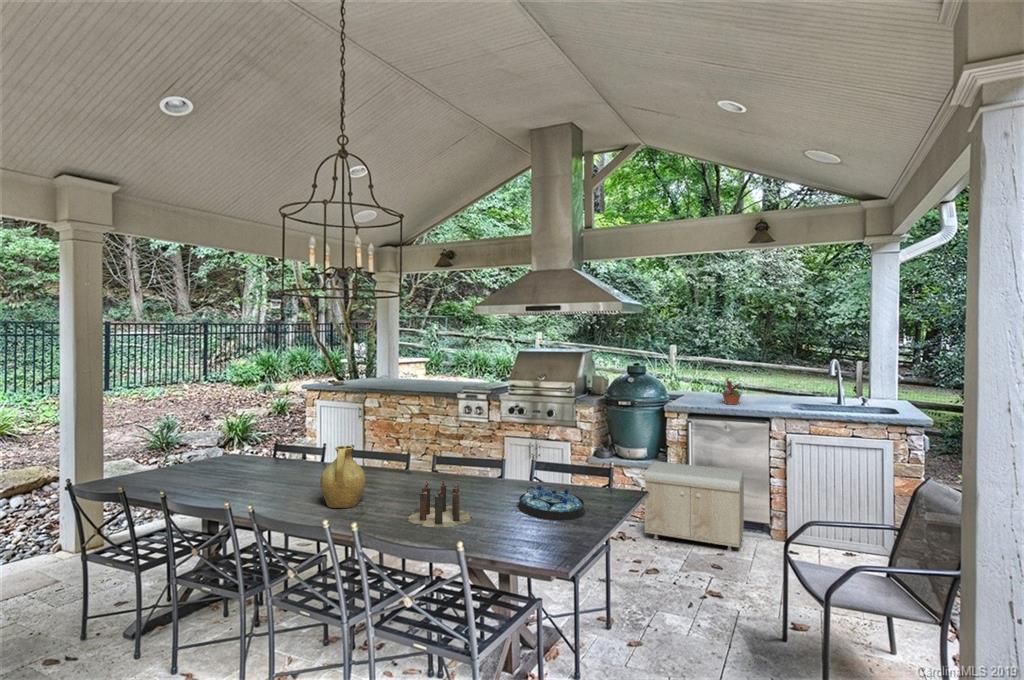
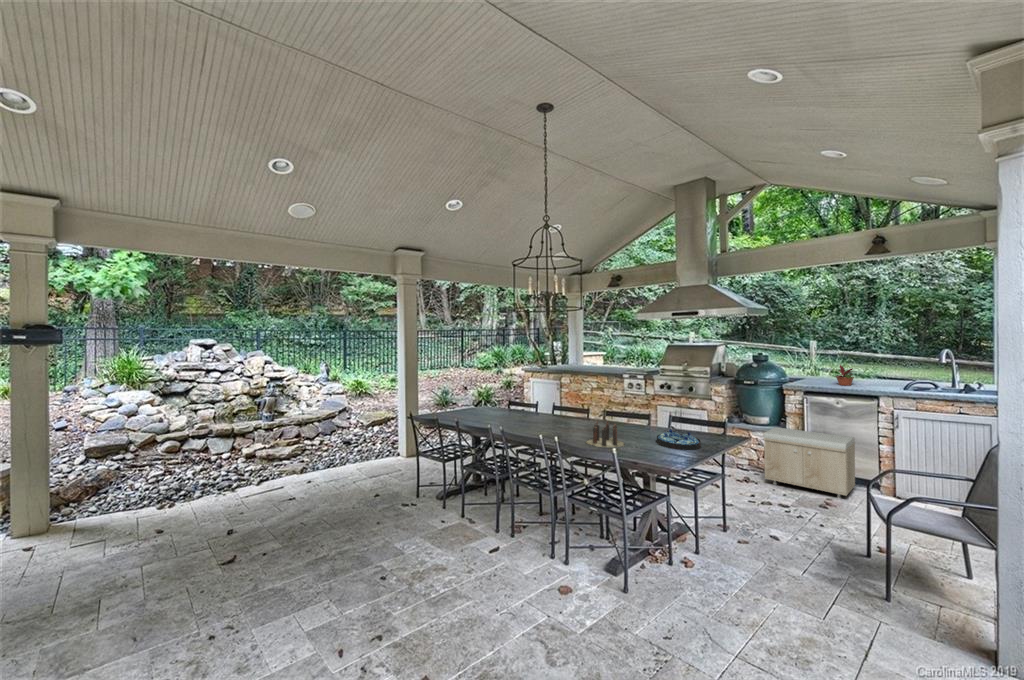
pitcher: present [320,446,366,508] -> none [536,399,562,435]

